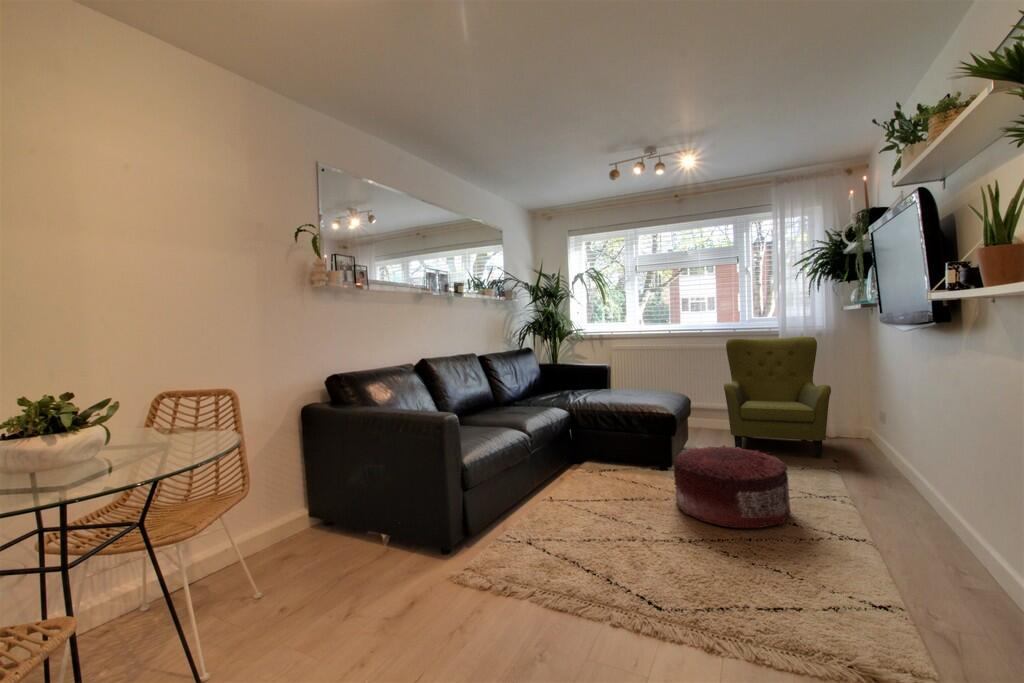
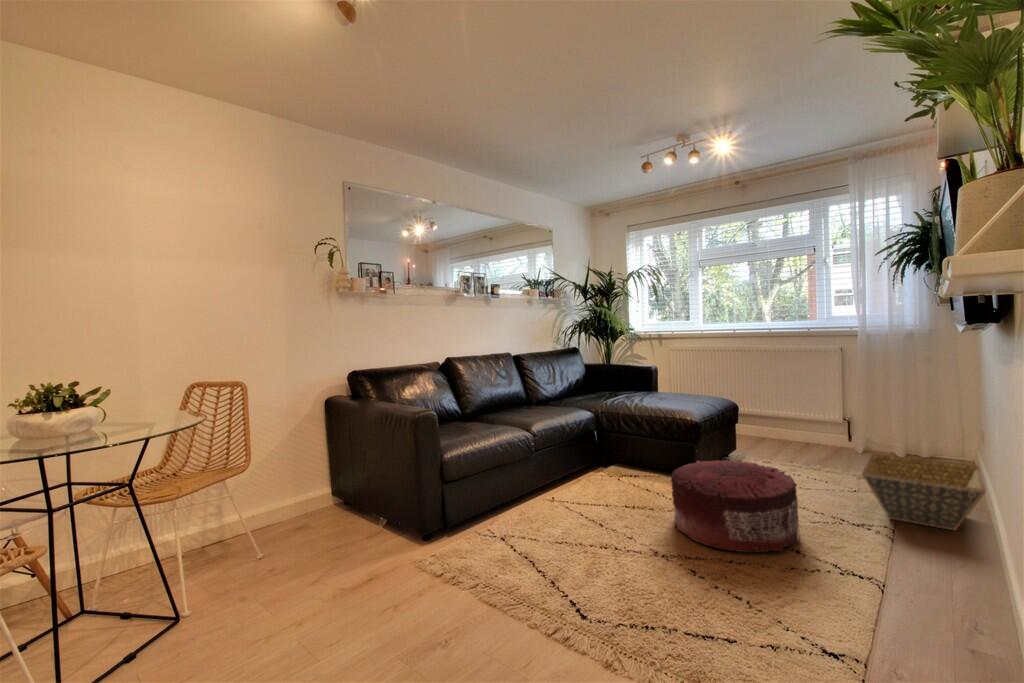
armchair: present [724,337,831,457] -> none [774,339,904,482]
basket: none [813,433,921,493] -> present [862,454,986,531]

